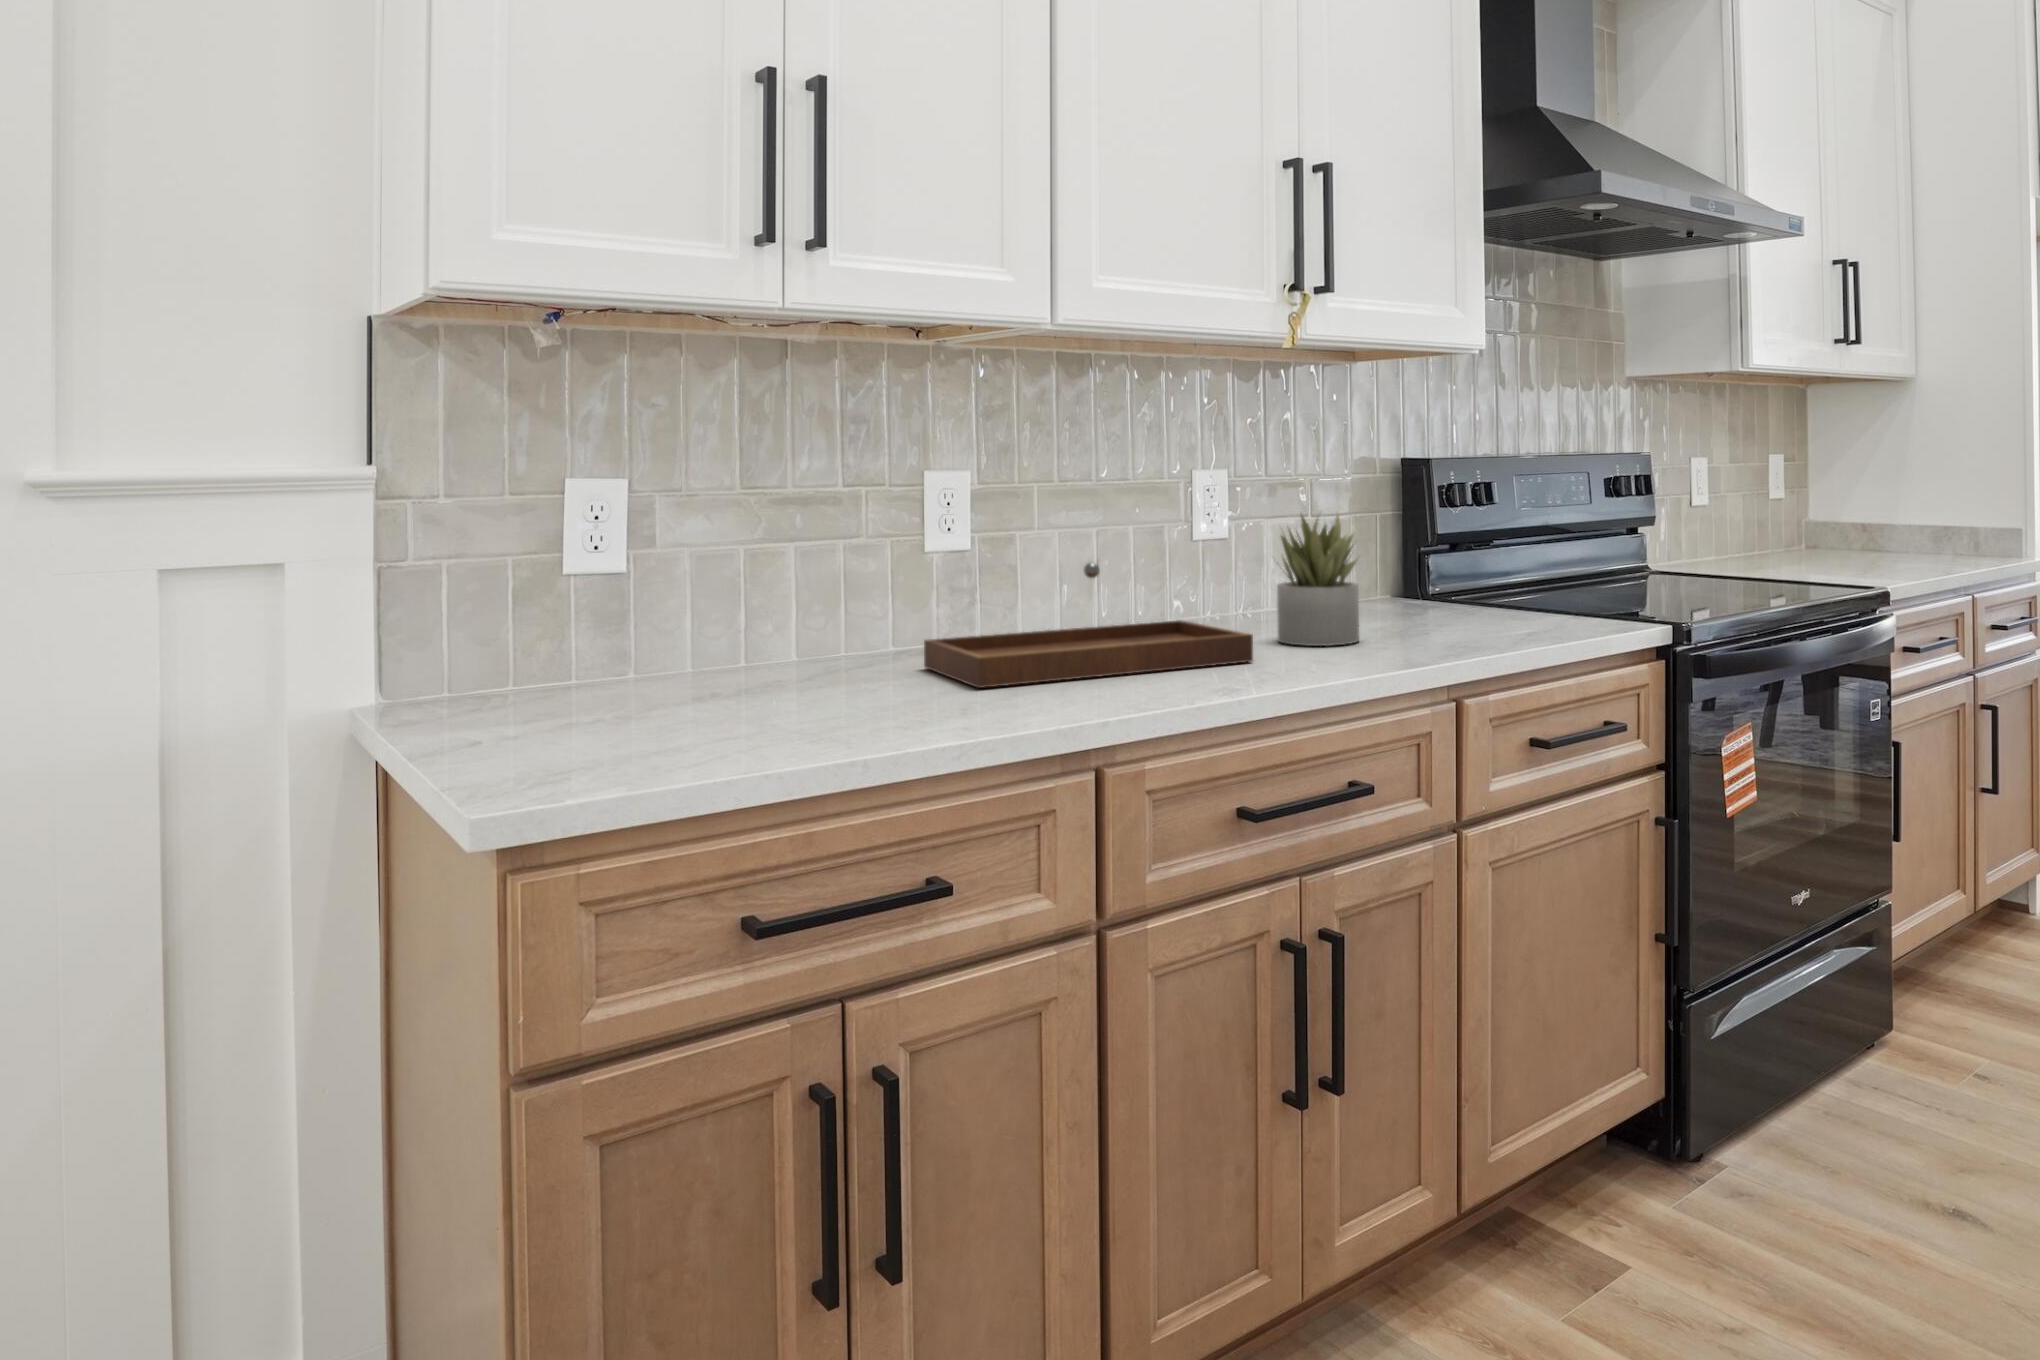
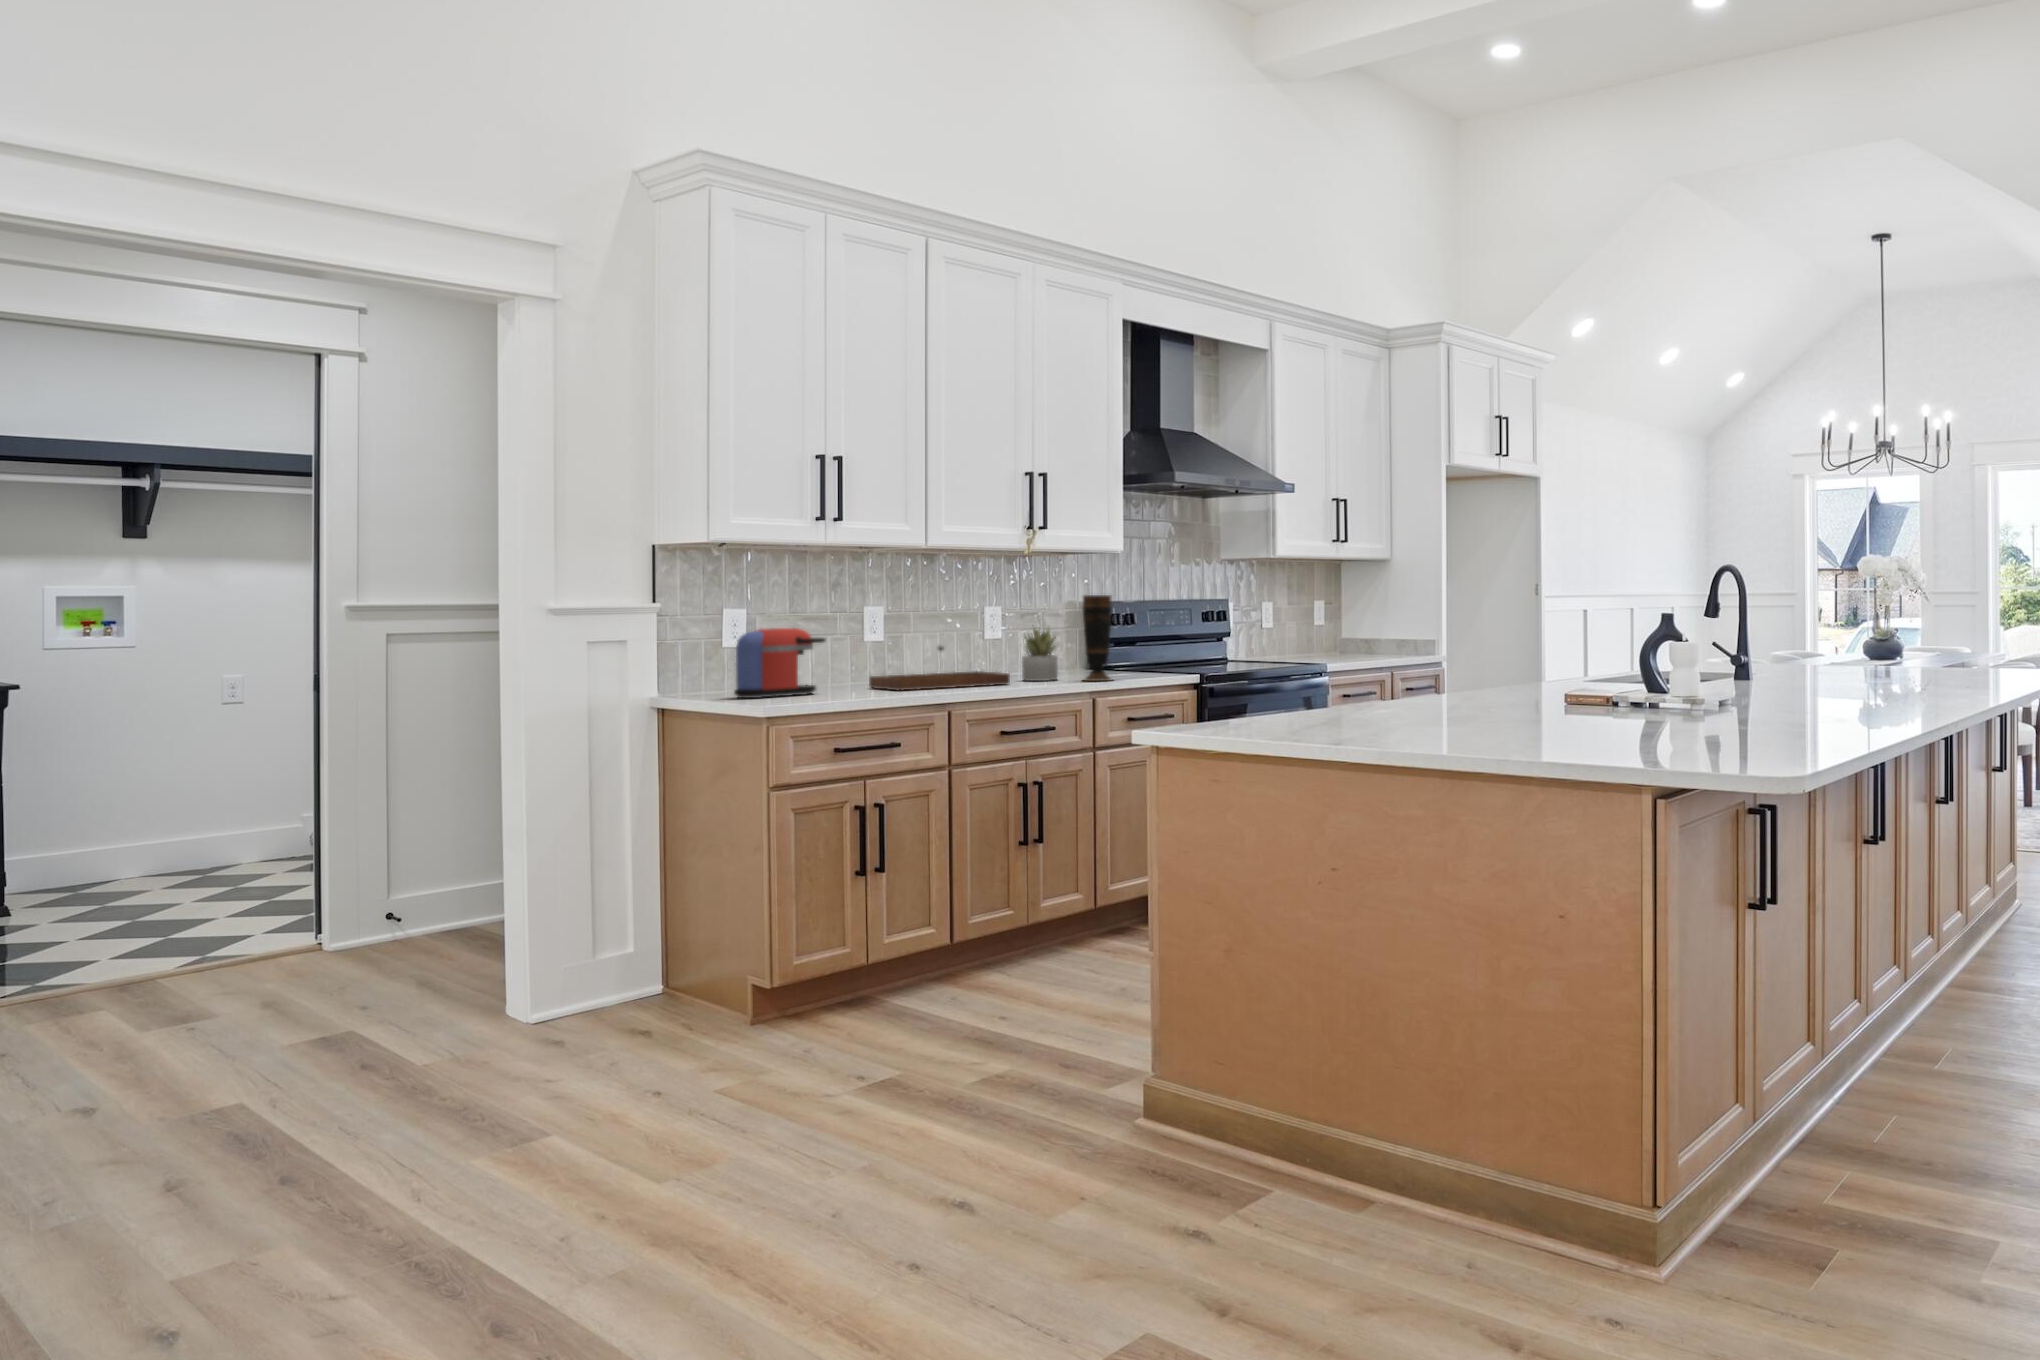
vase: none [1417,442,1495,652] -> present [1083,595,1112,681]
coffee maker: none [545,527,801,721] -> present [734,628,825,698]

